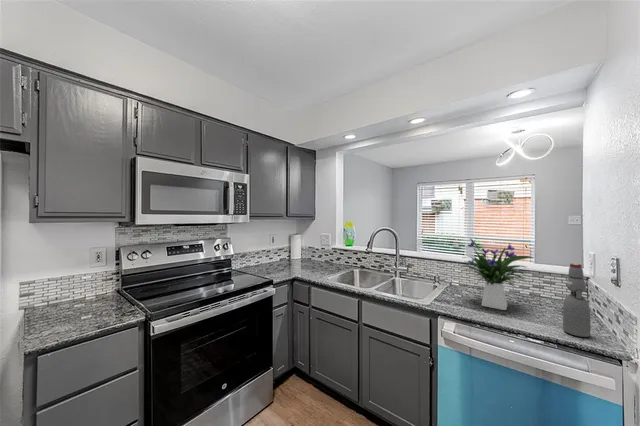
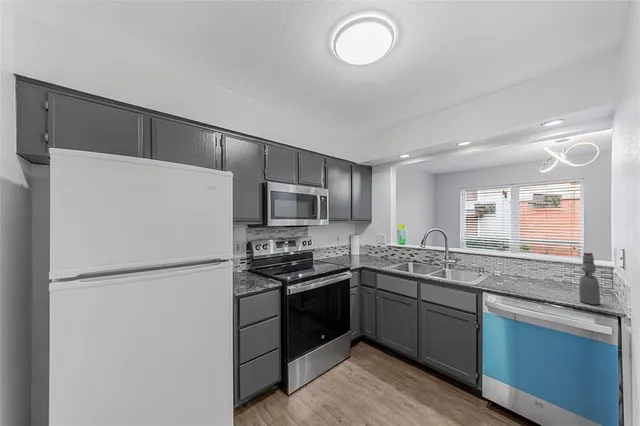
flower arrangement: present [463,238,533,310] -> none [499,235,560,289]

